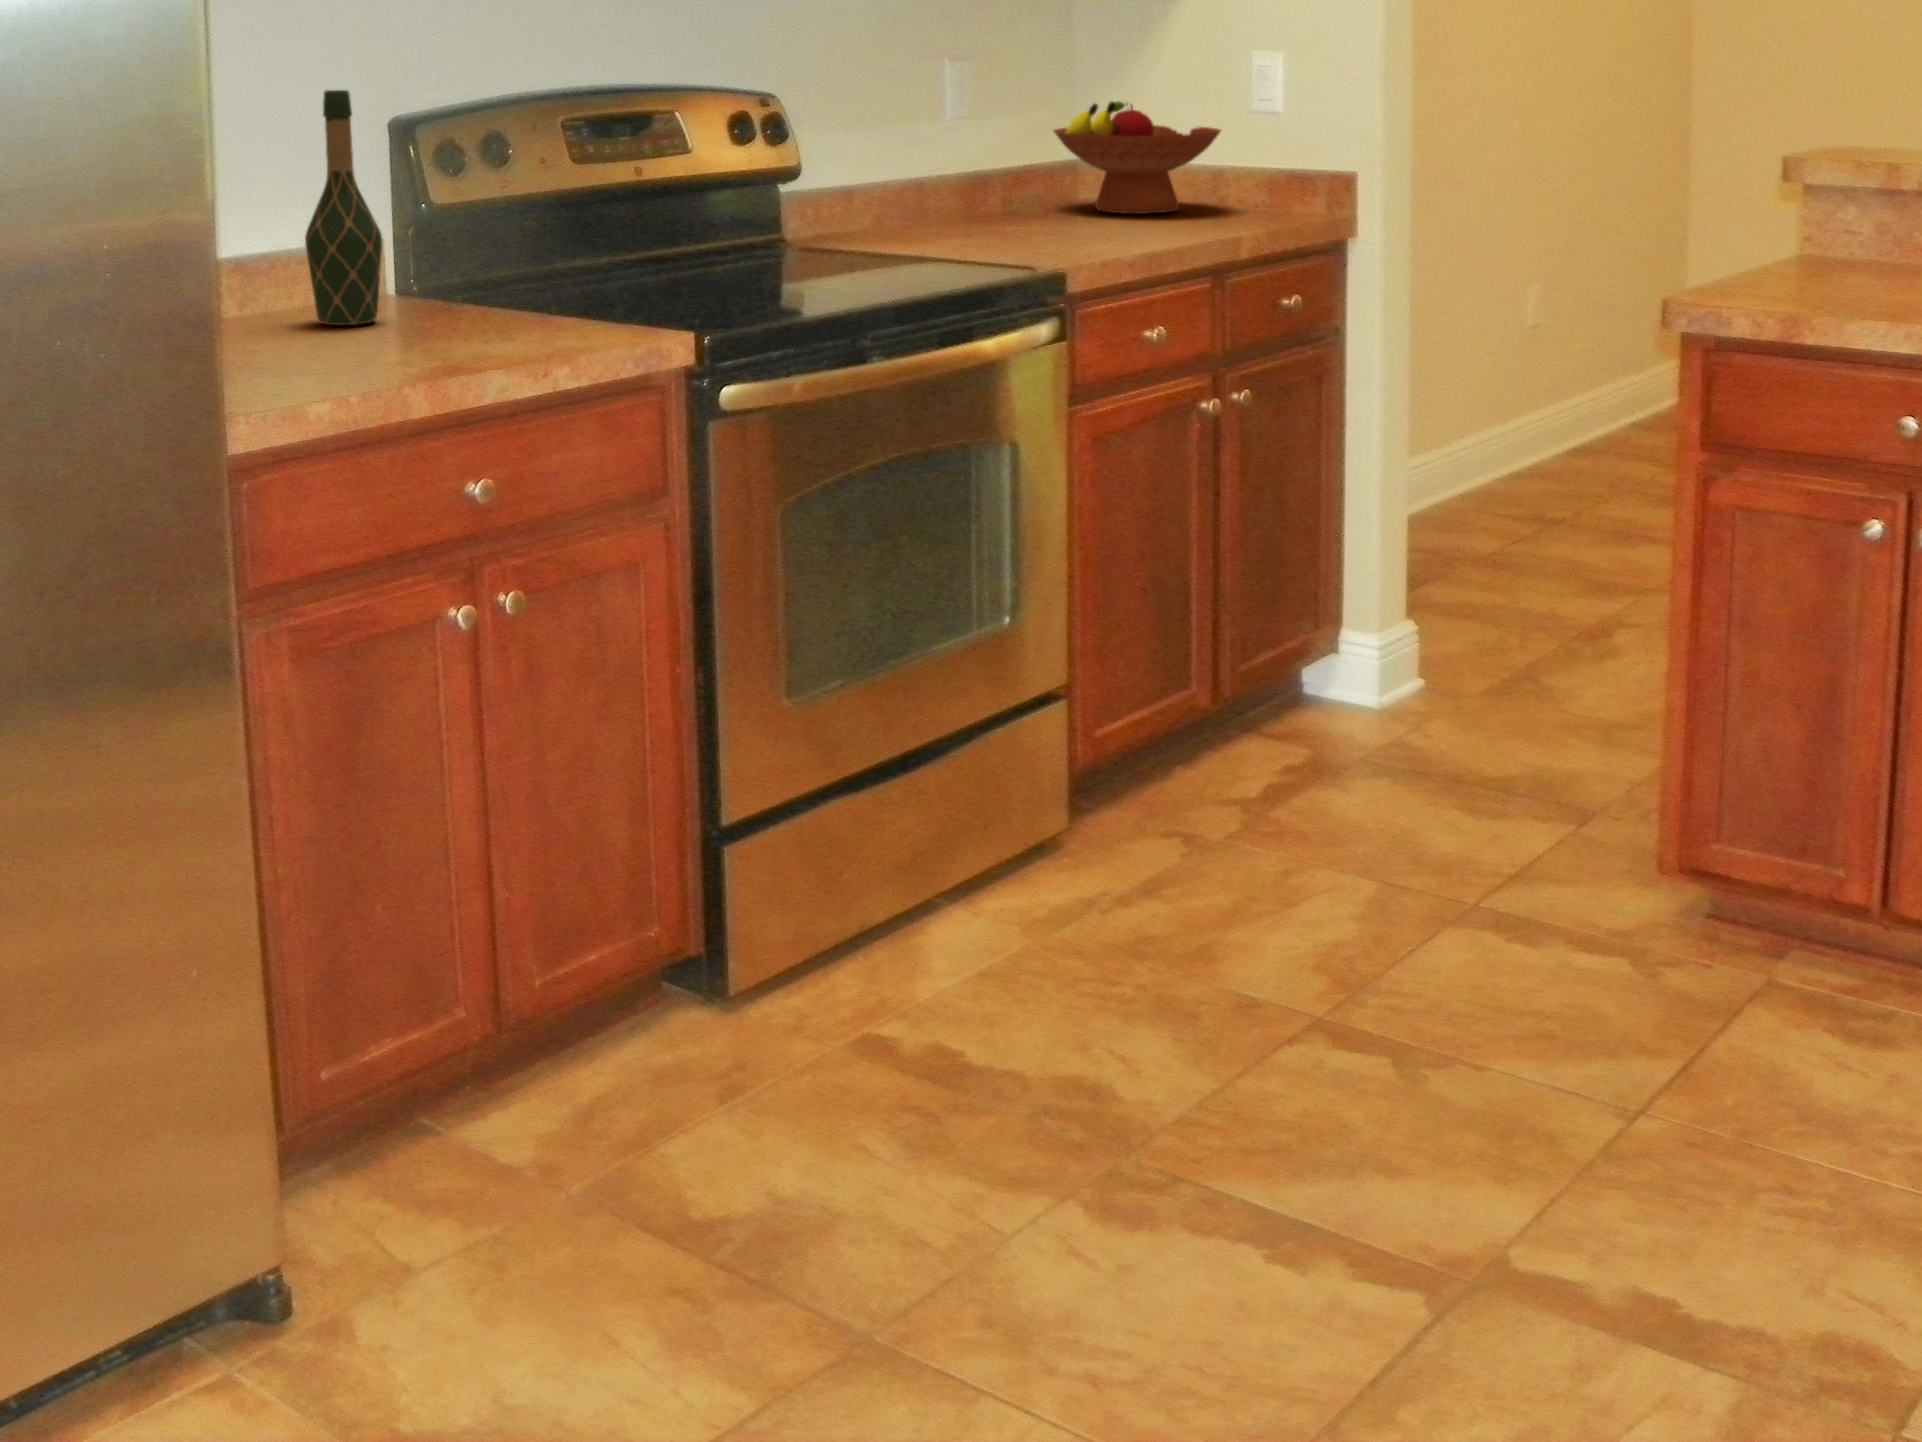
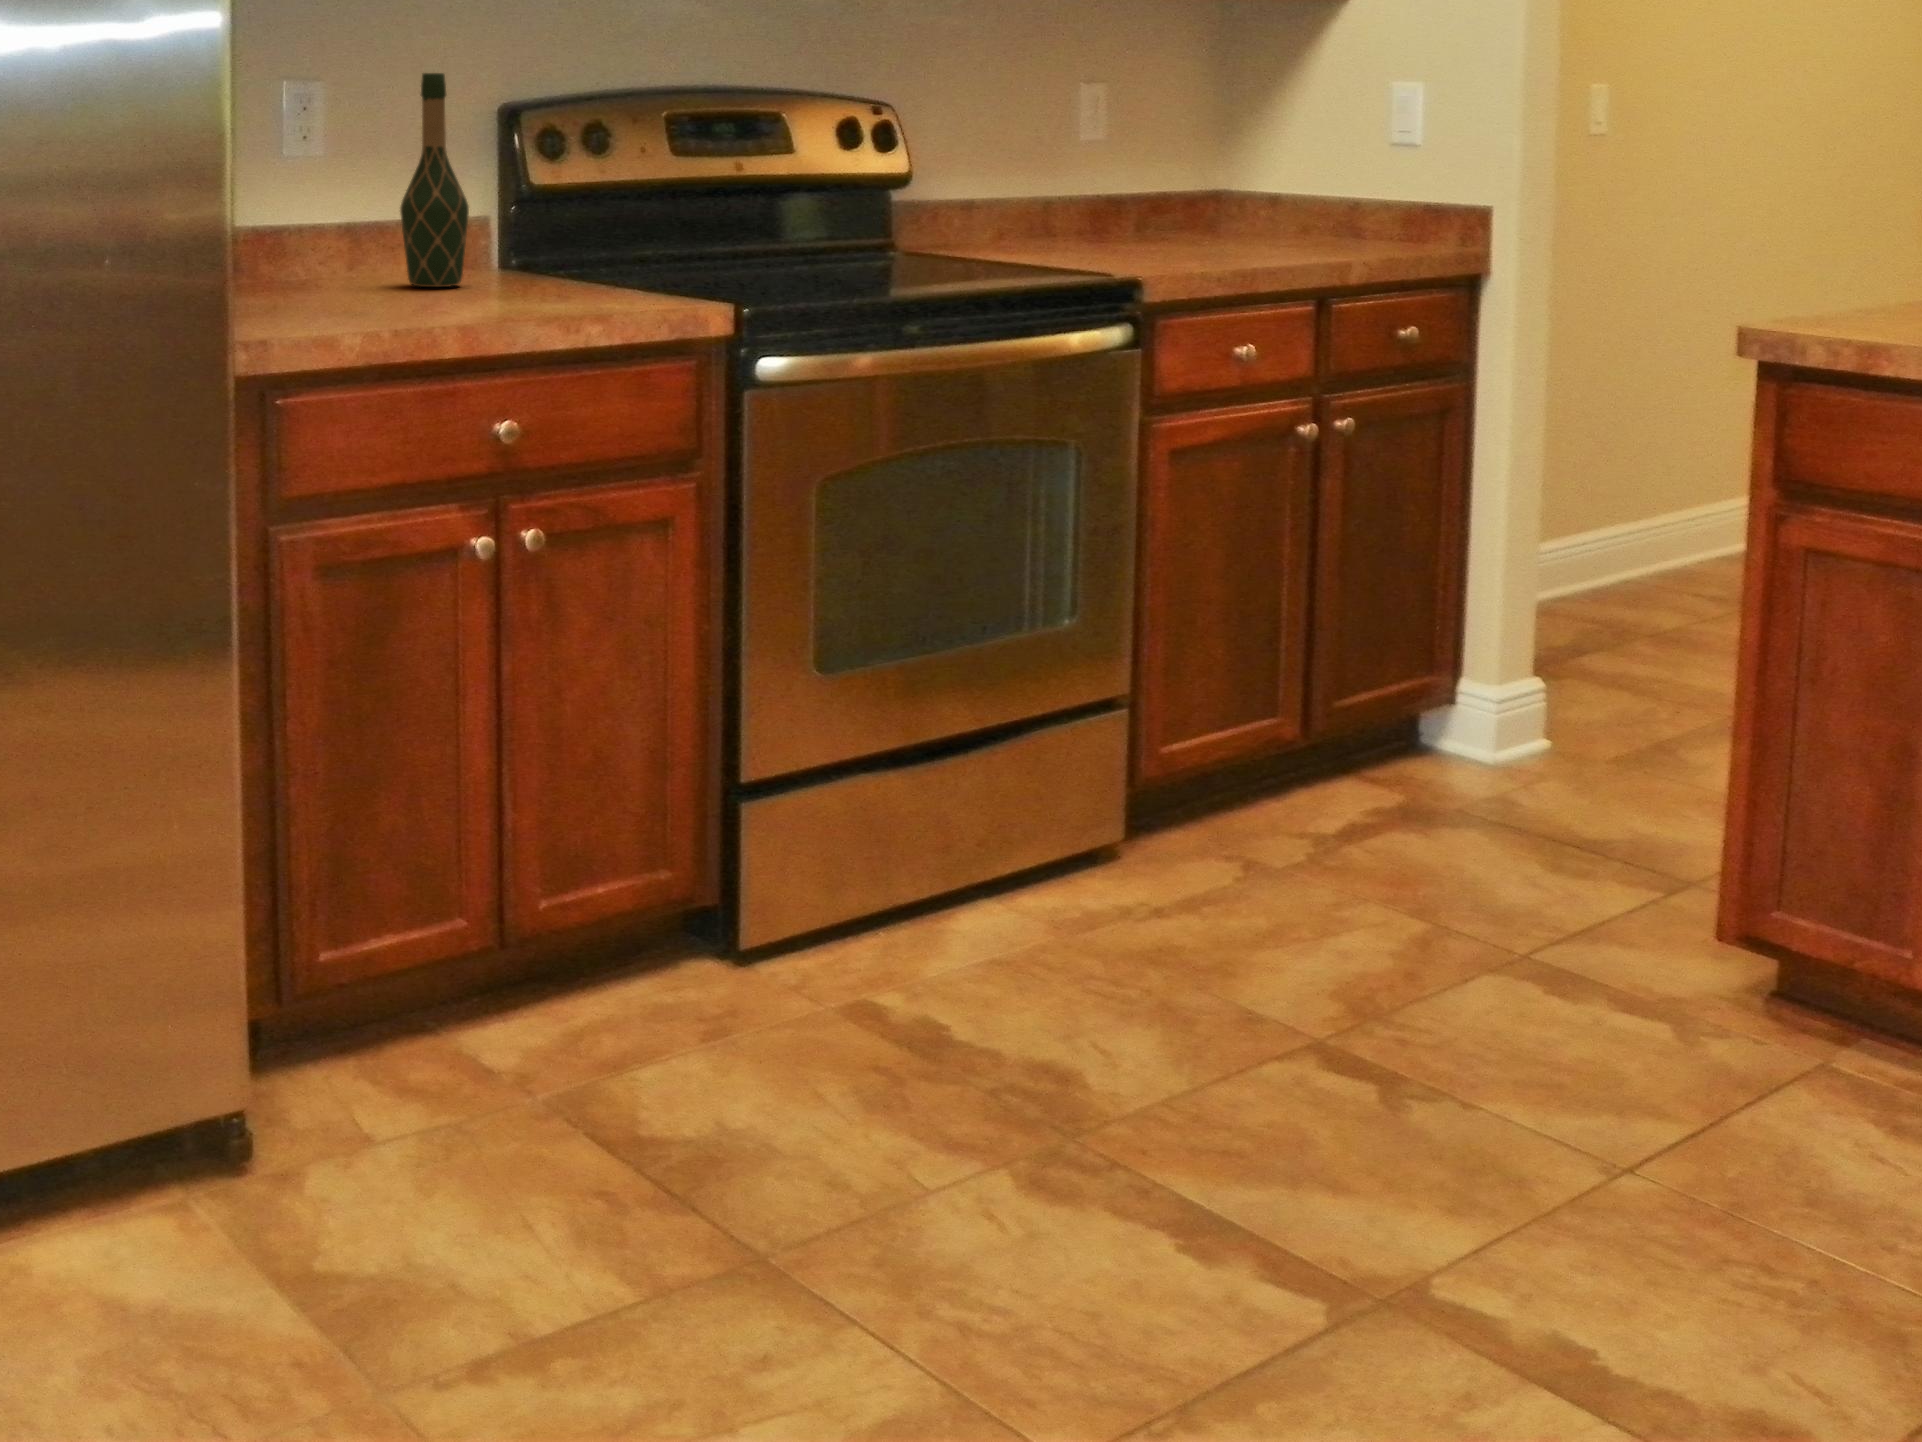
fruit bowl: present [1054,101,1221,214] -> none [1184,126,1358,240]

